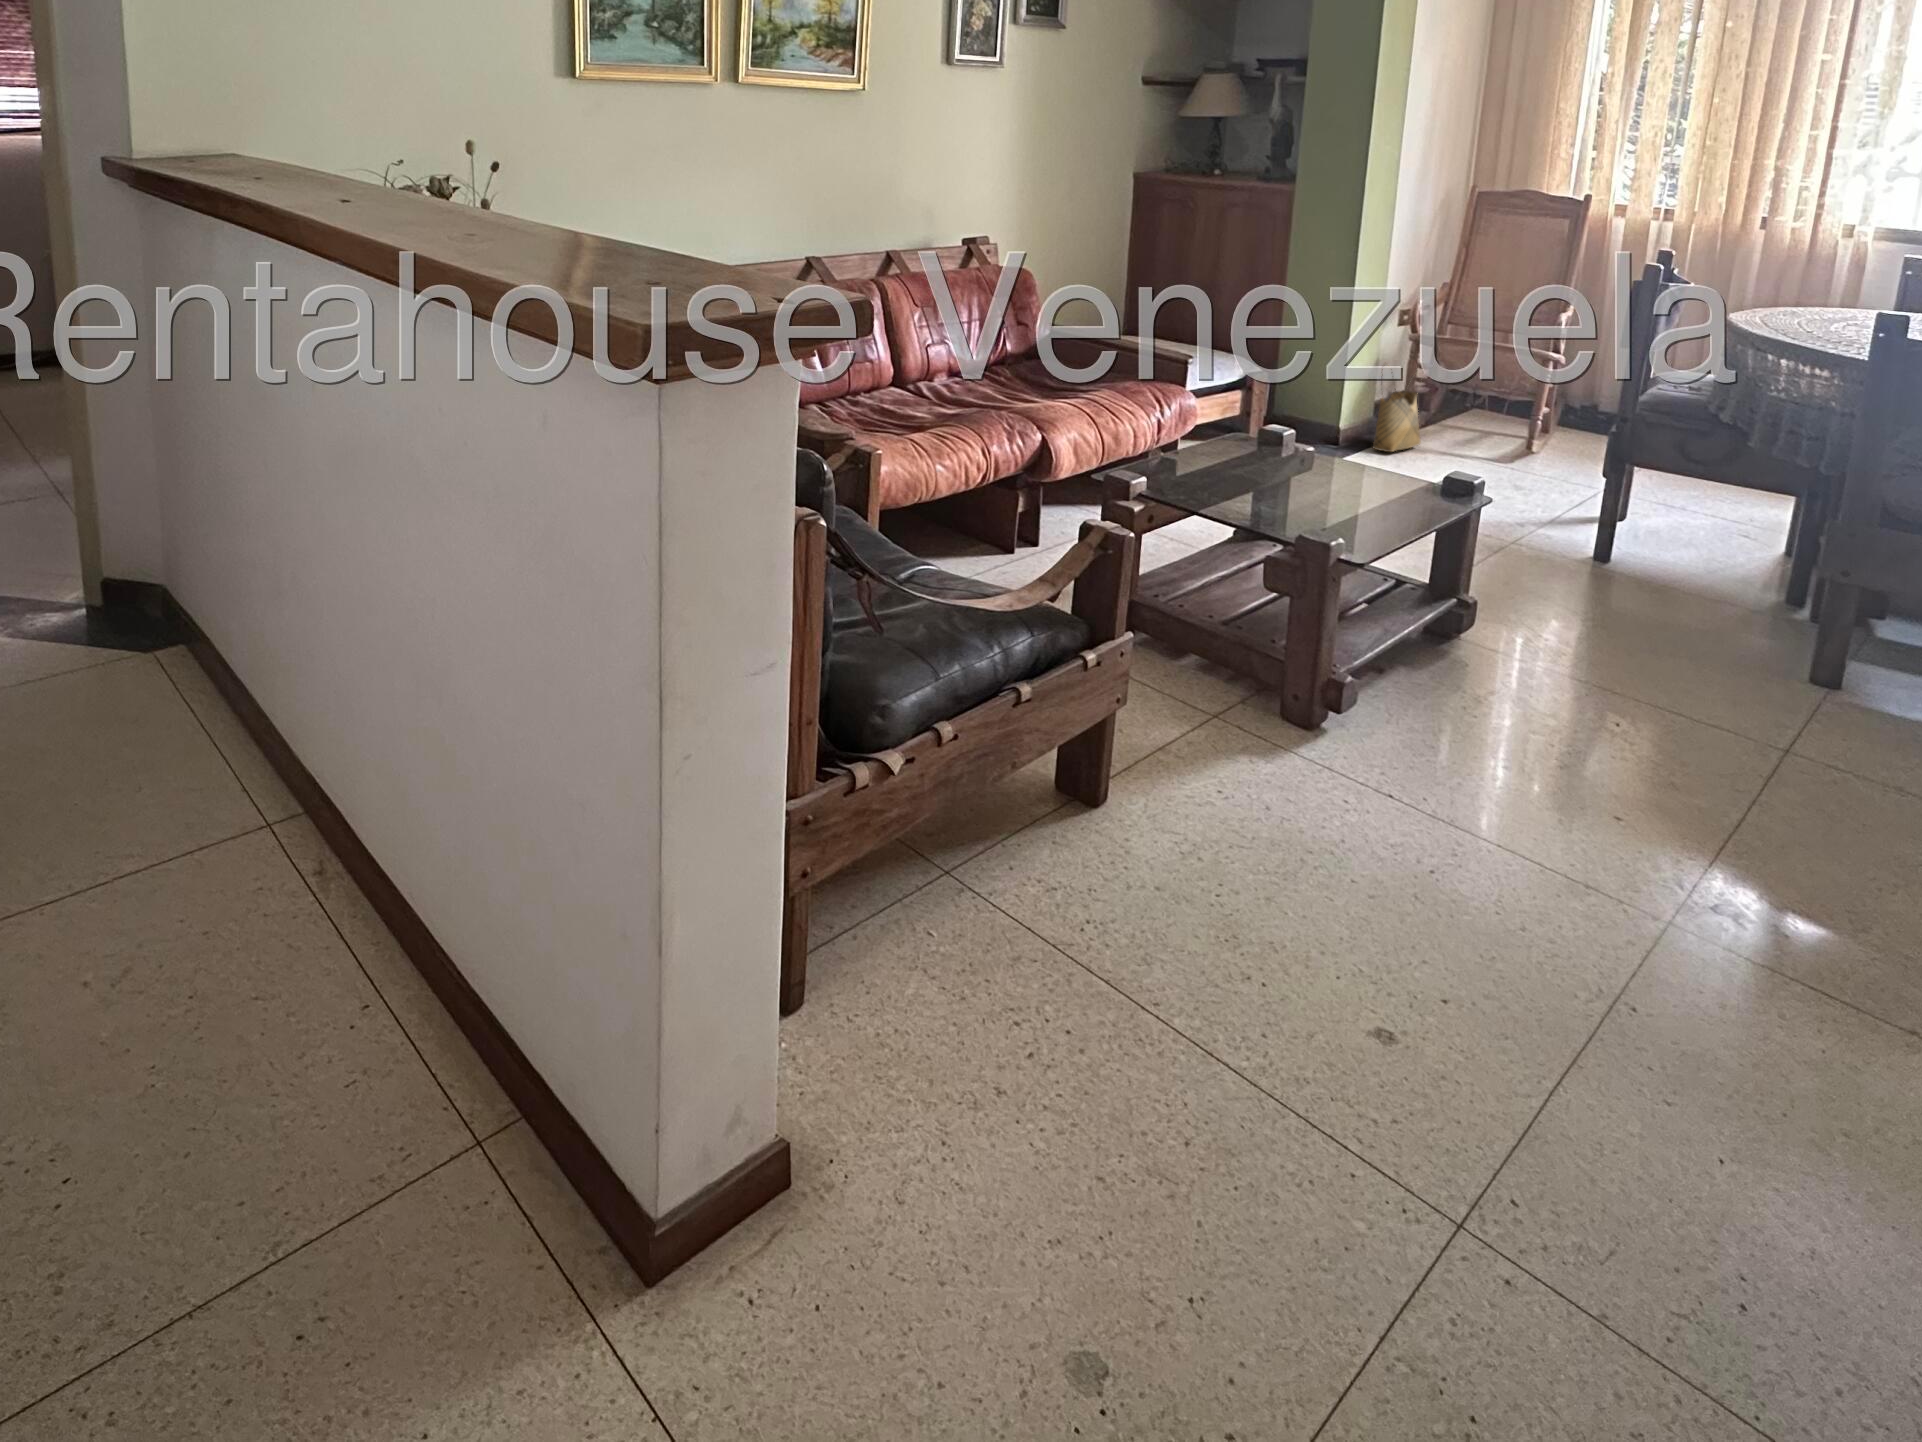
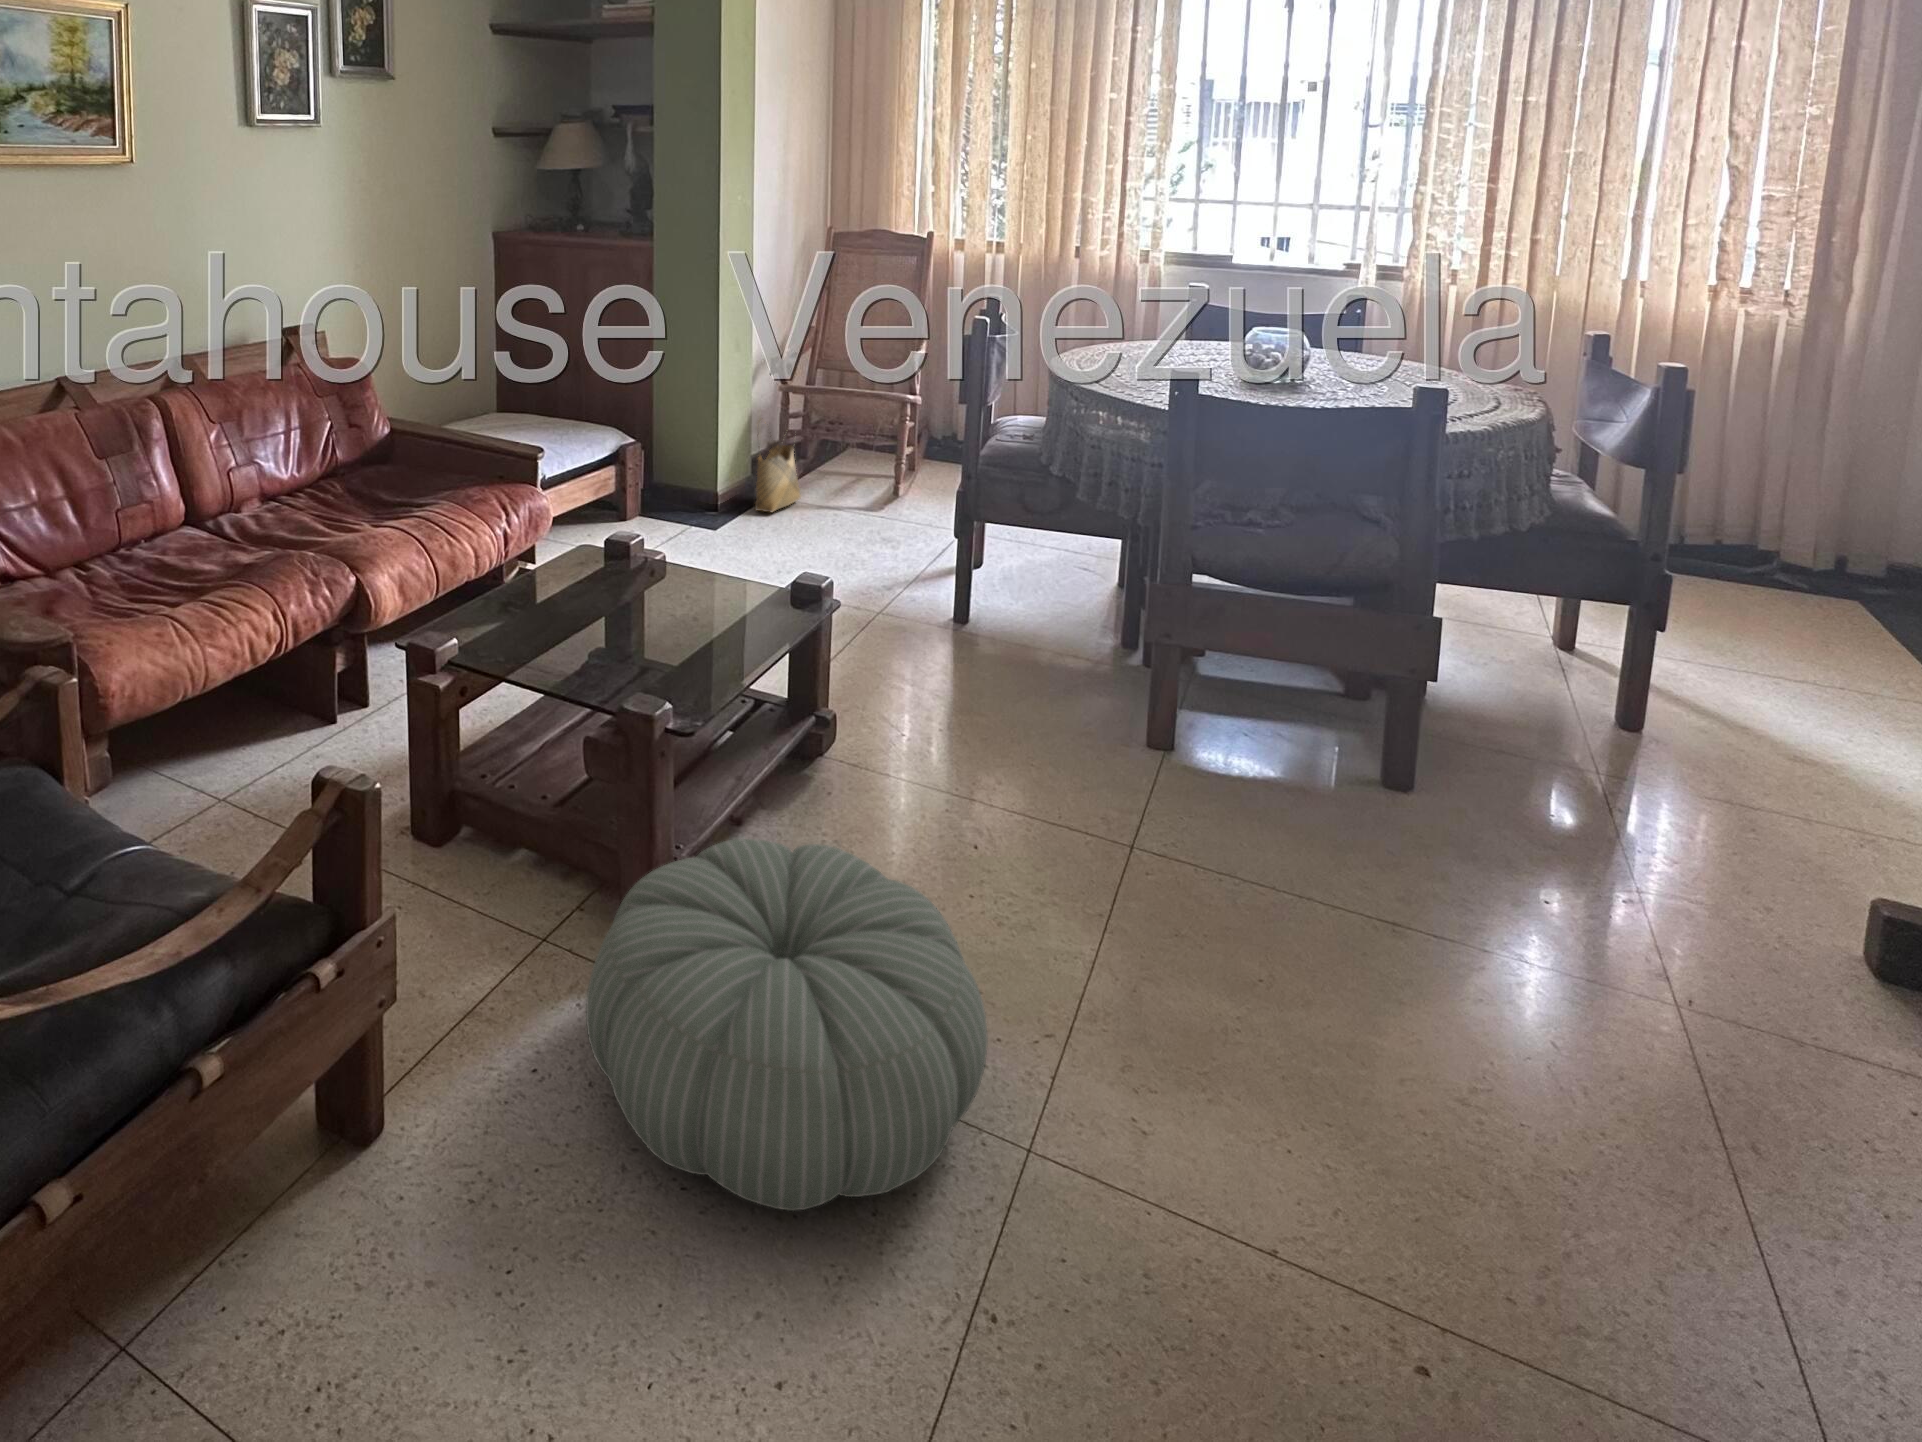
pouf: none [1280,655,1661,924] -> present [586,839,988,1211]

